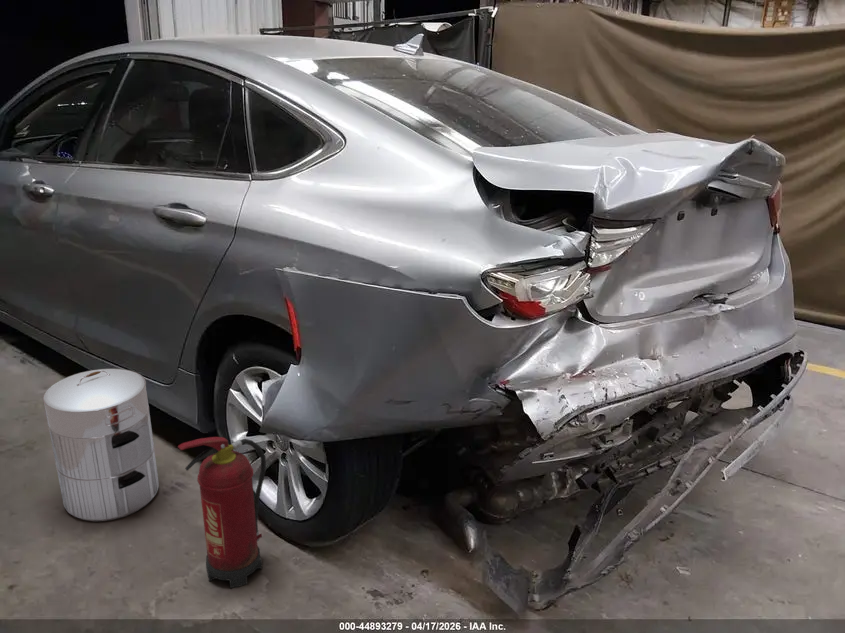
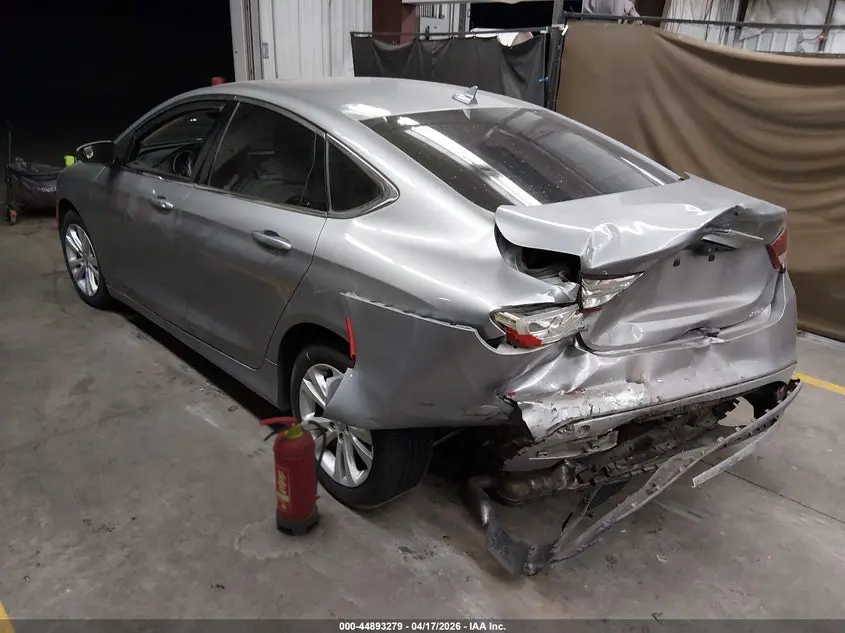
waste bin: present [43,369,159,521] -> none [160,354,244,474]

